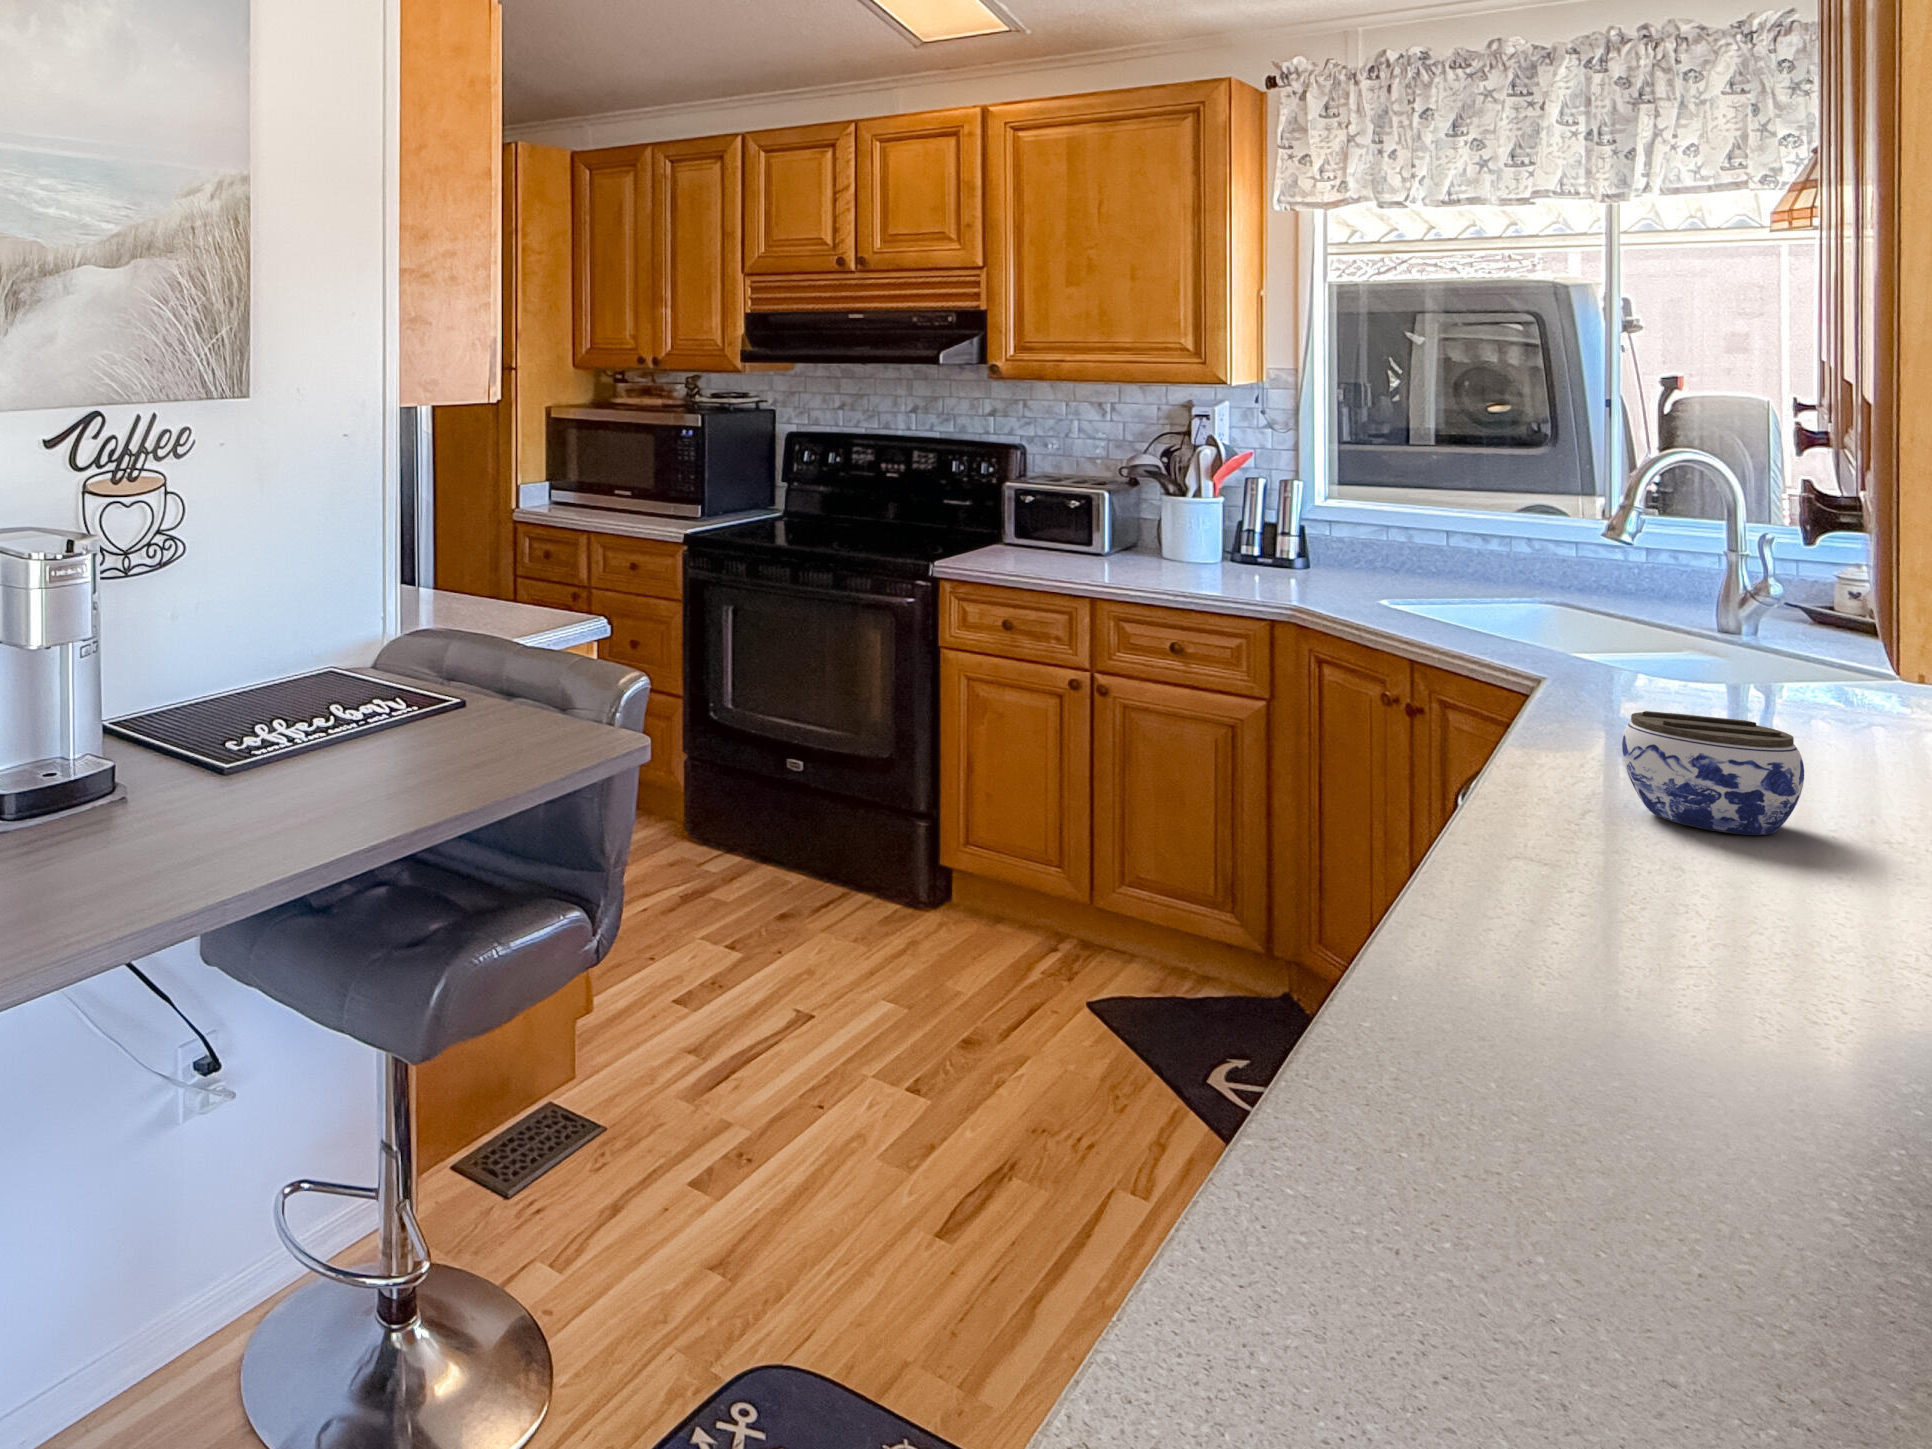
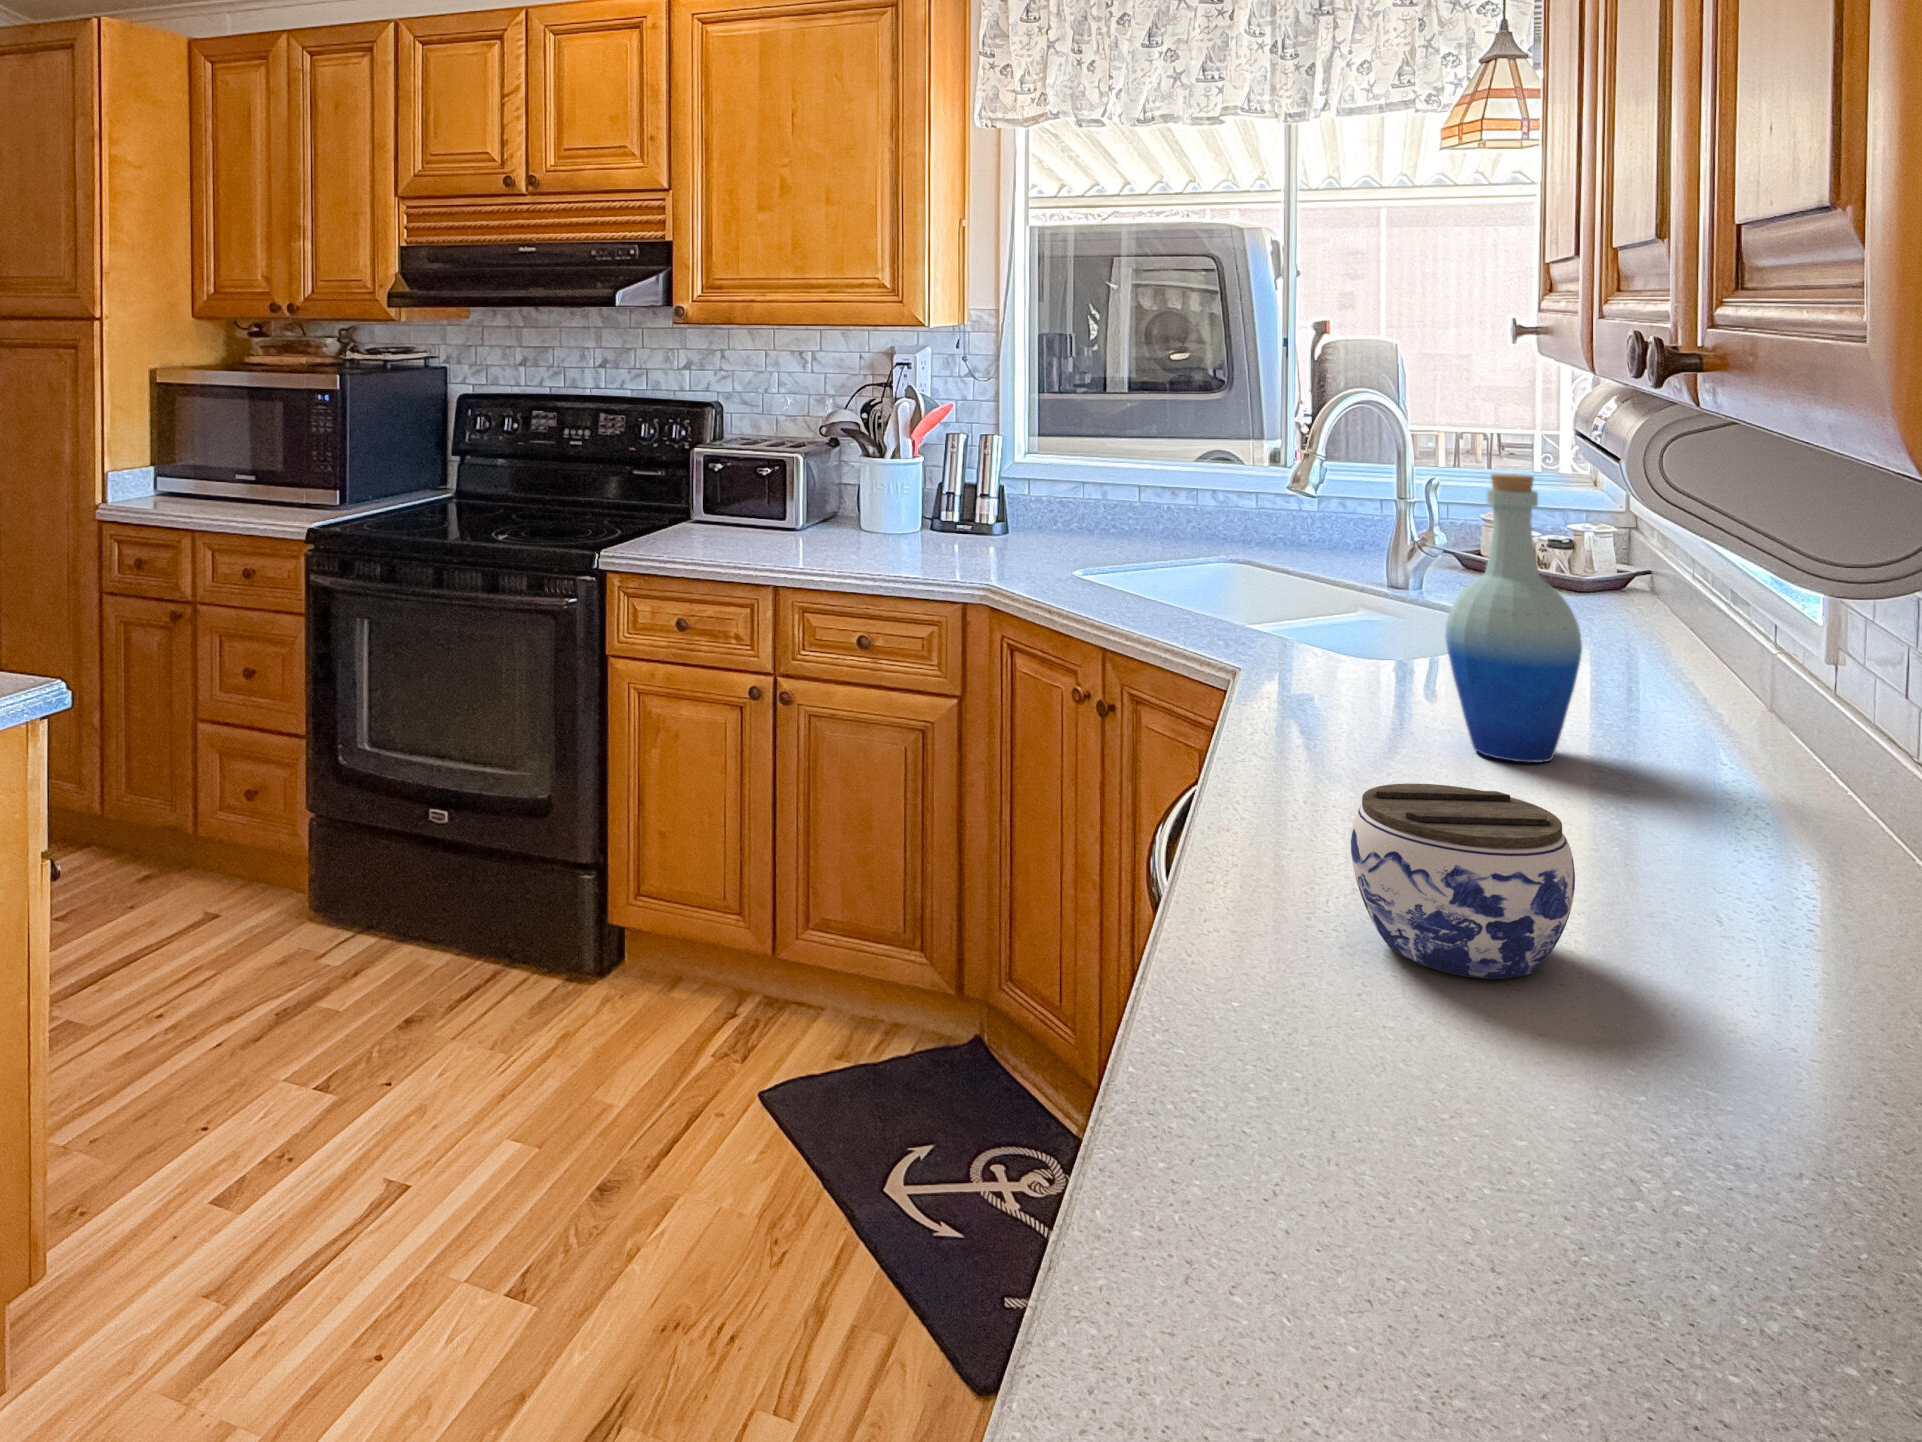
bottle: none [1739,515,1872,745] -> present [1446,474,1582,762]

